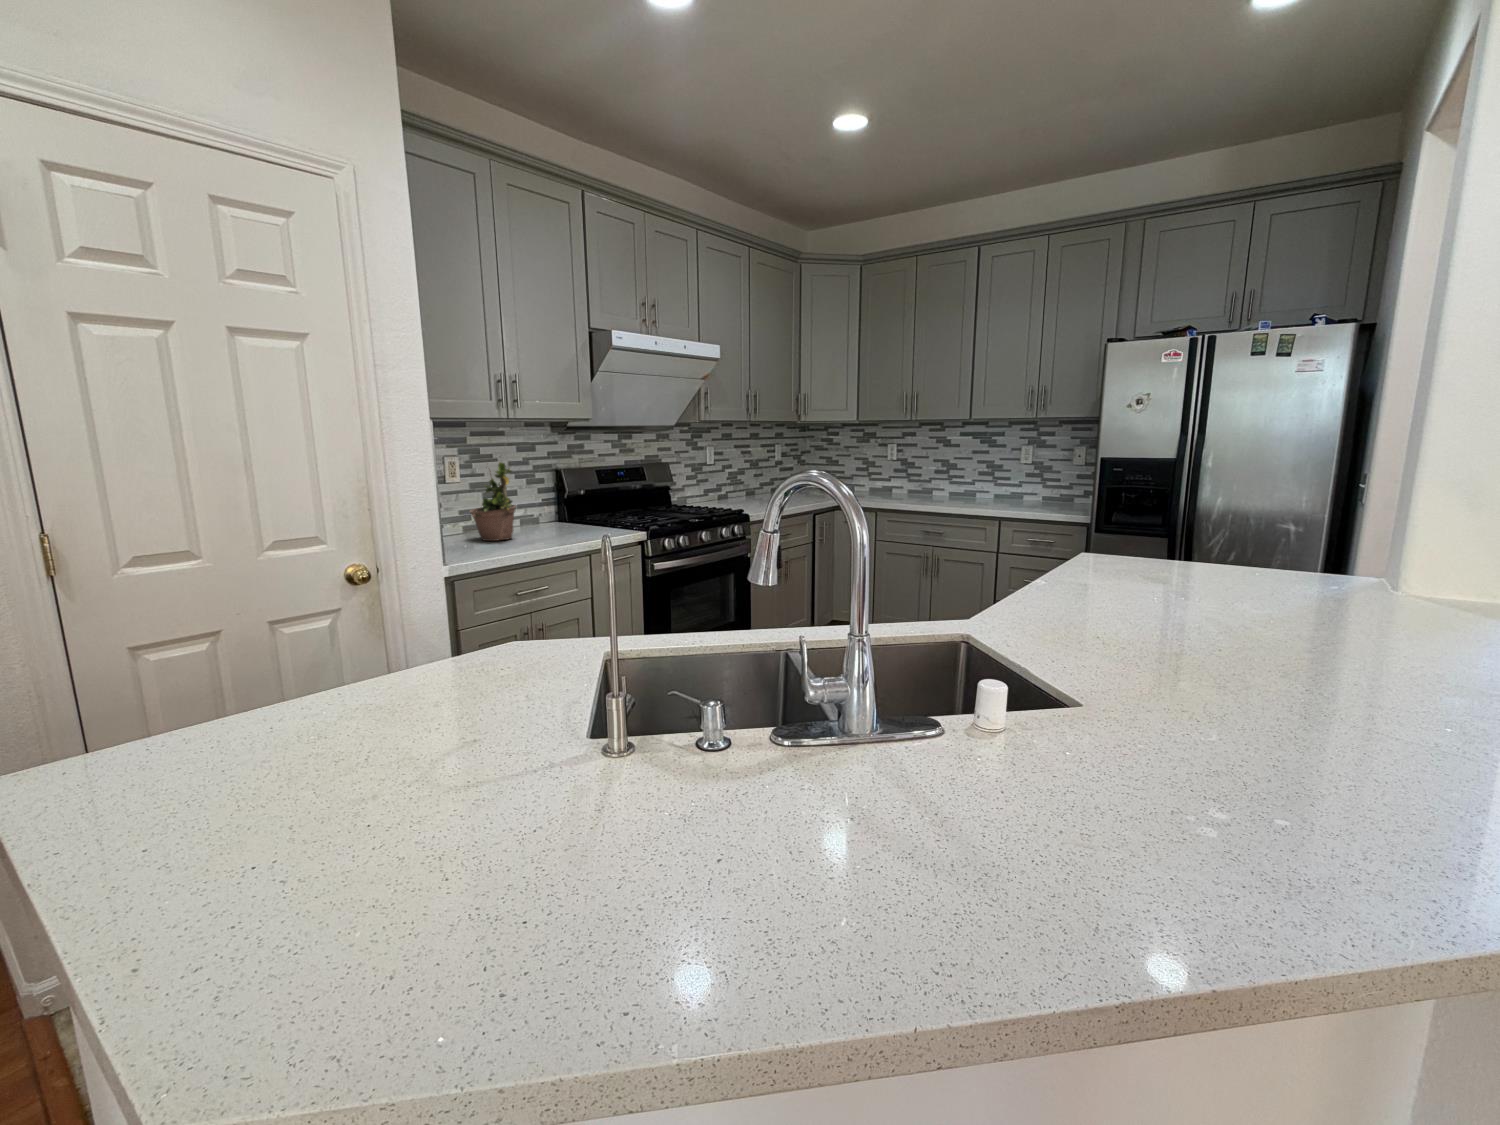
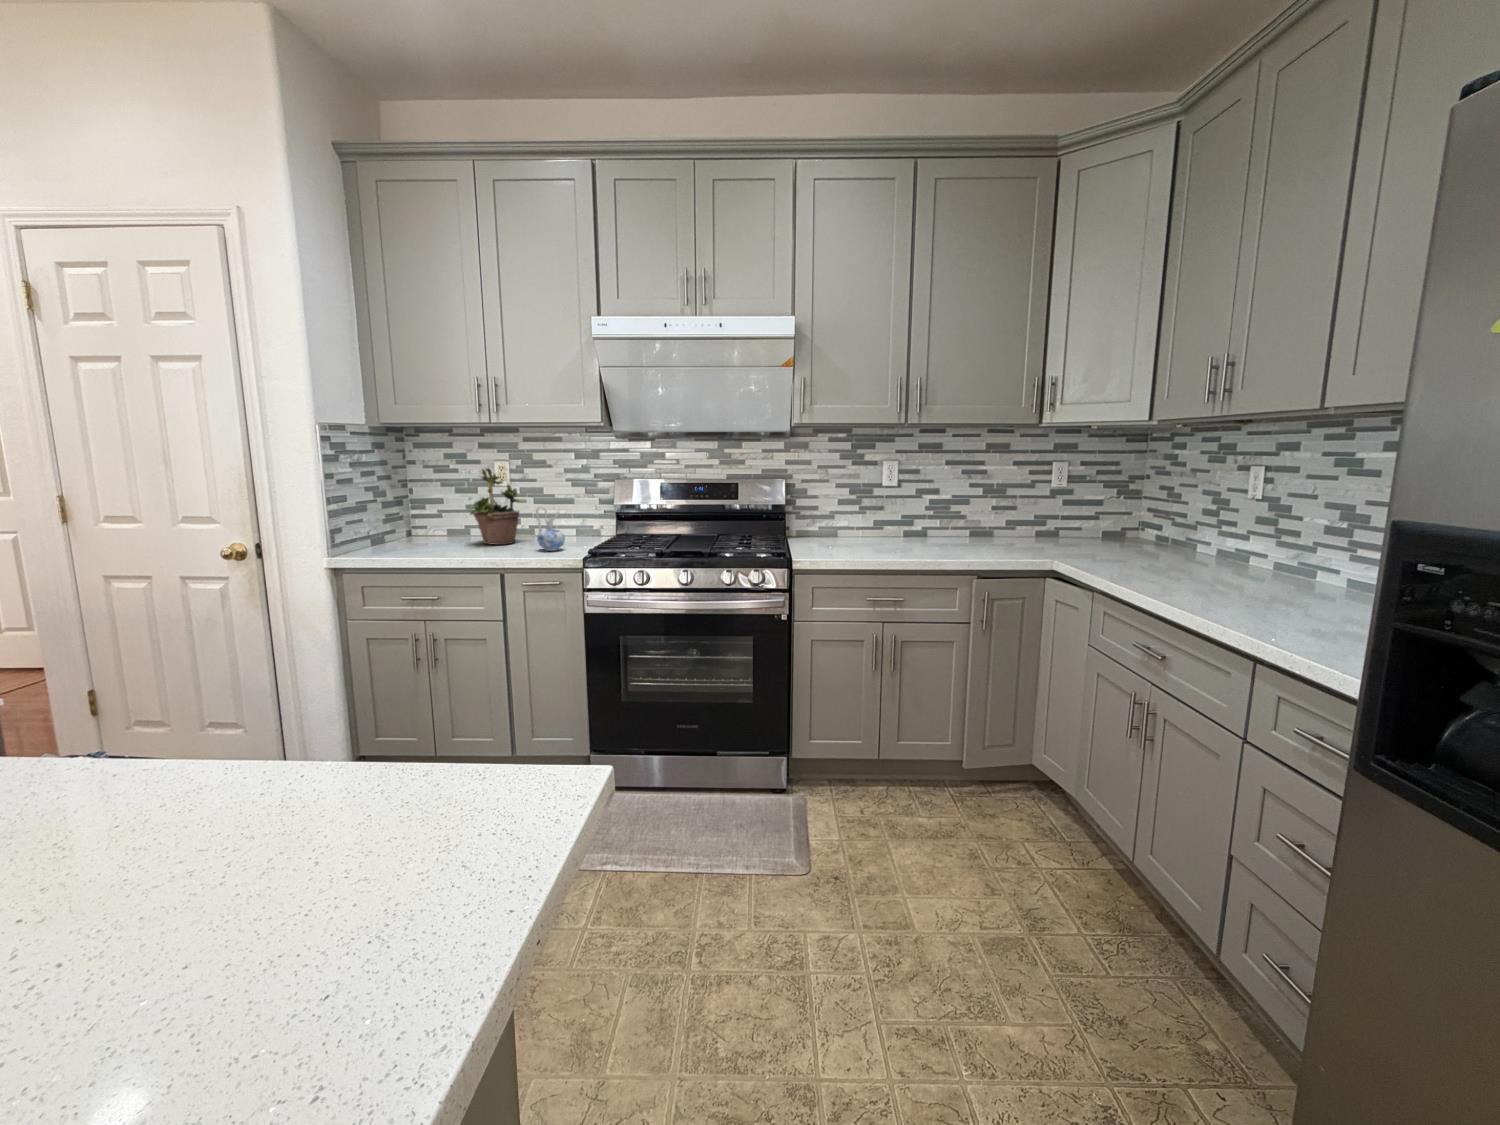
ceramic pitcher: none [559,495,585,536] -> present [536,506,565,551]

